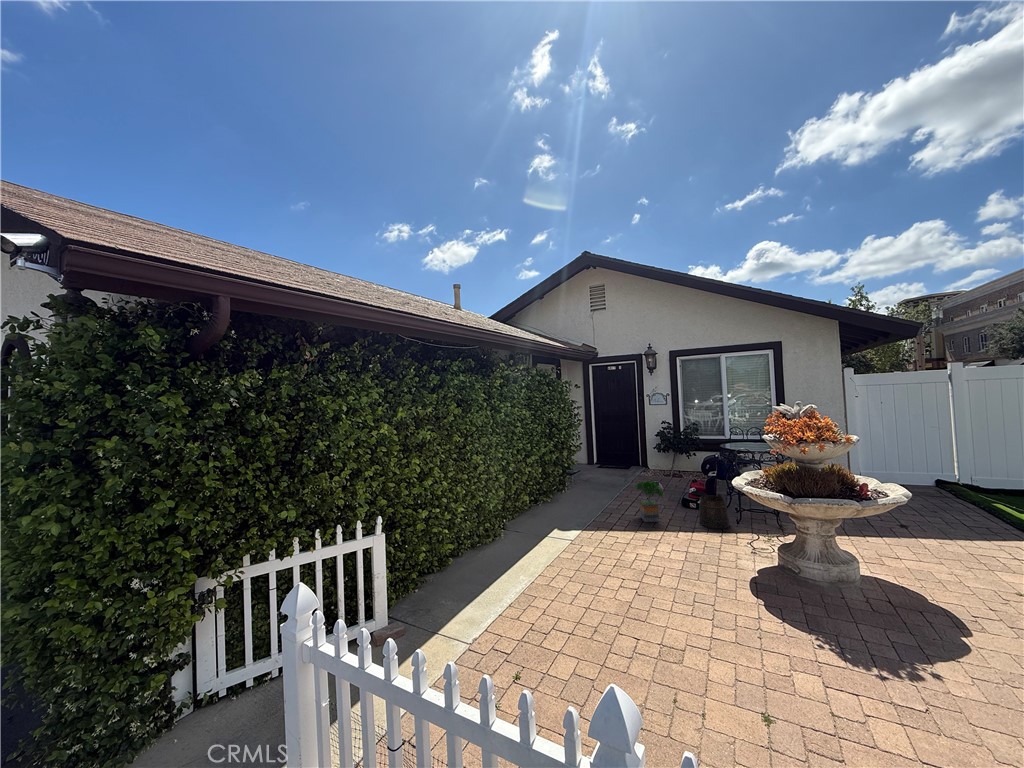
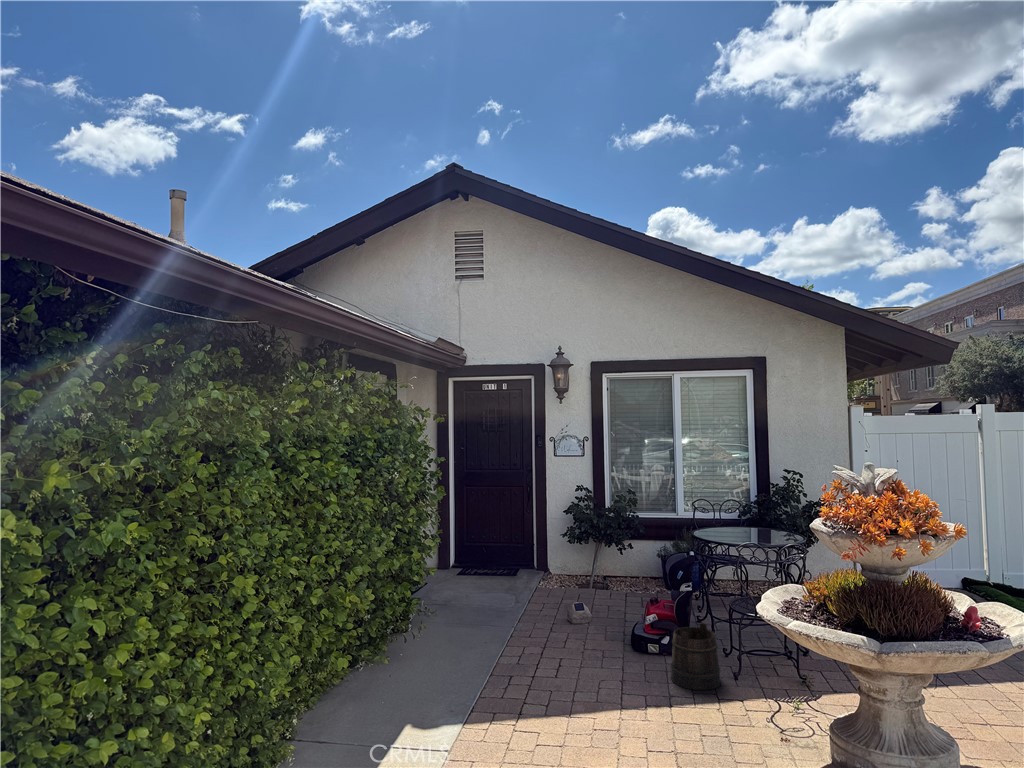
potted tree: present [635,481,663,522] -> none [561,604,617,690]

